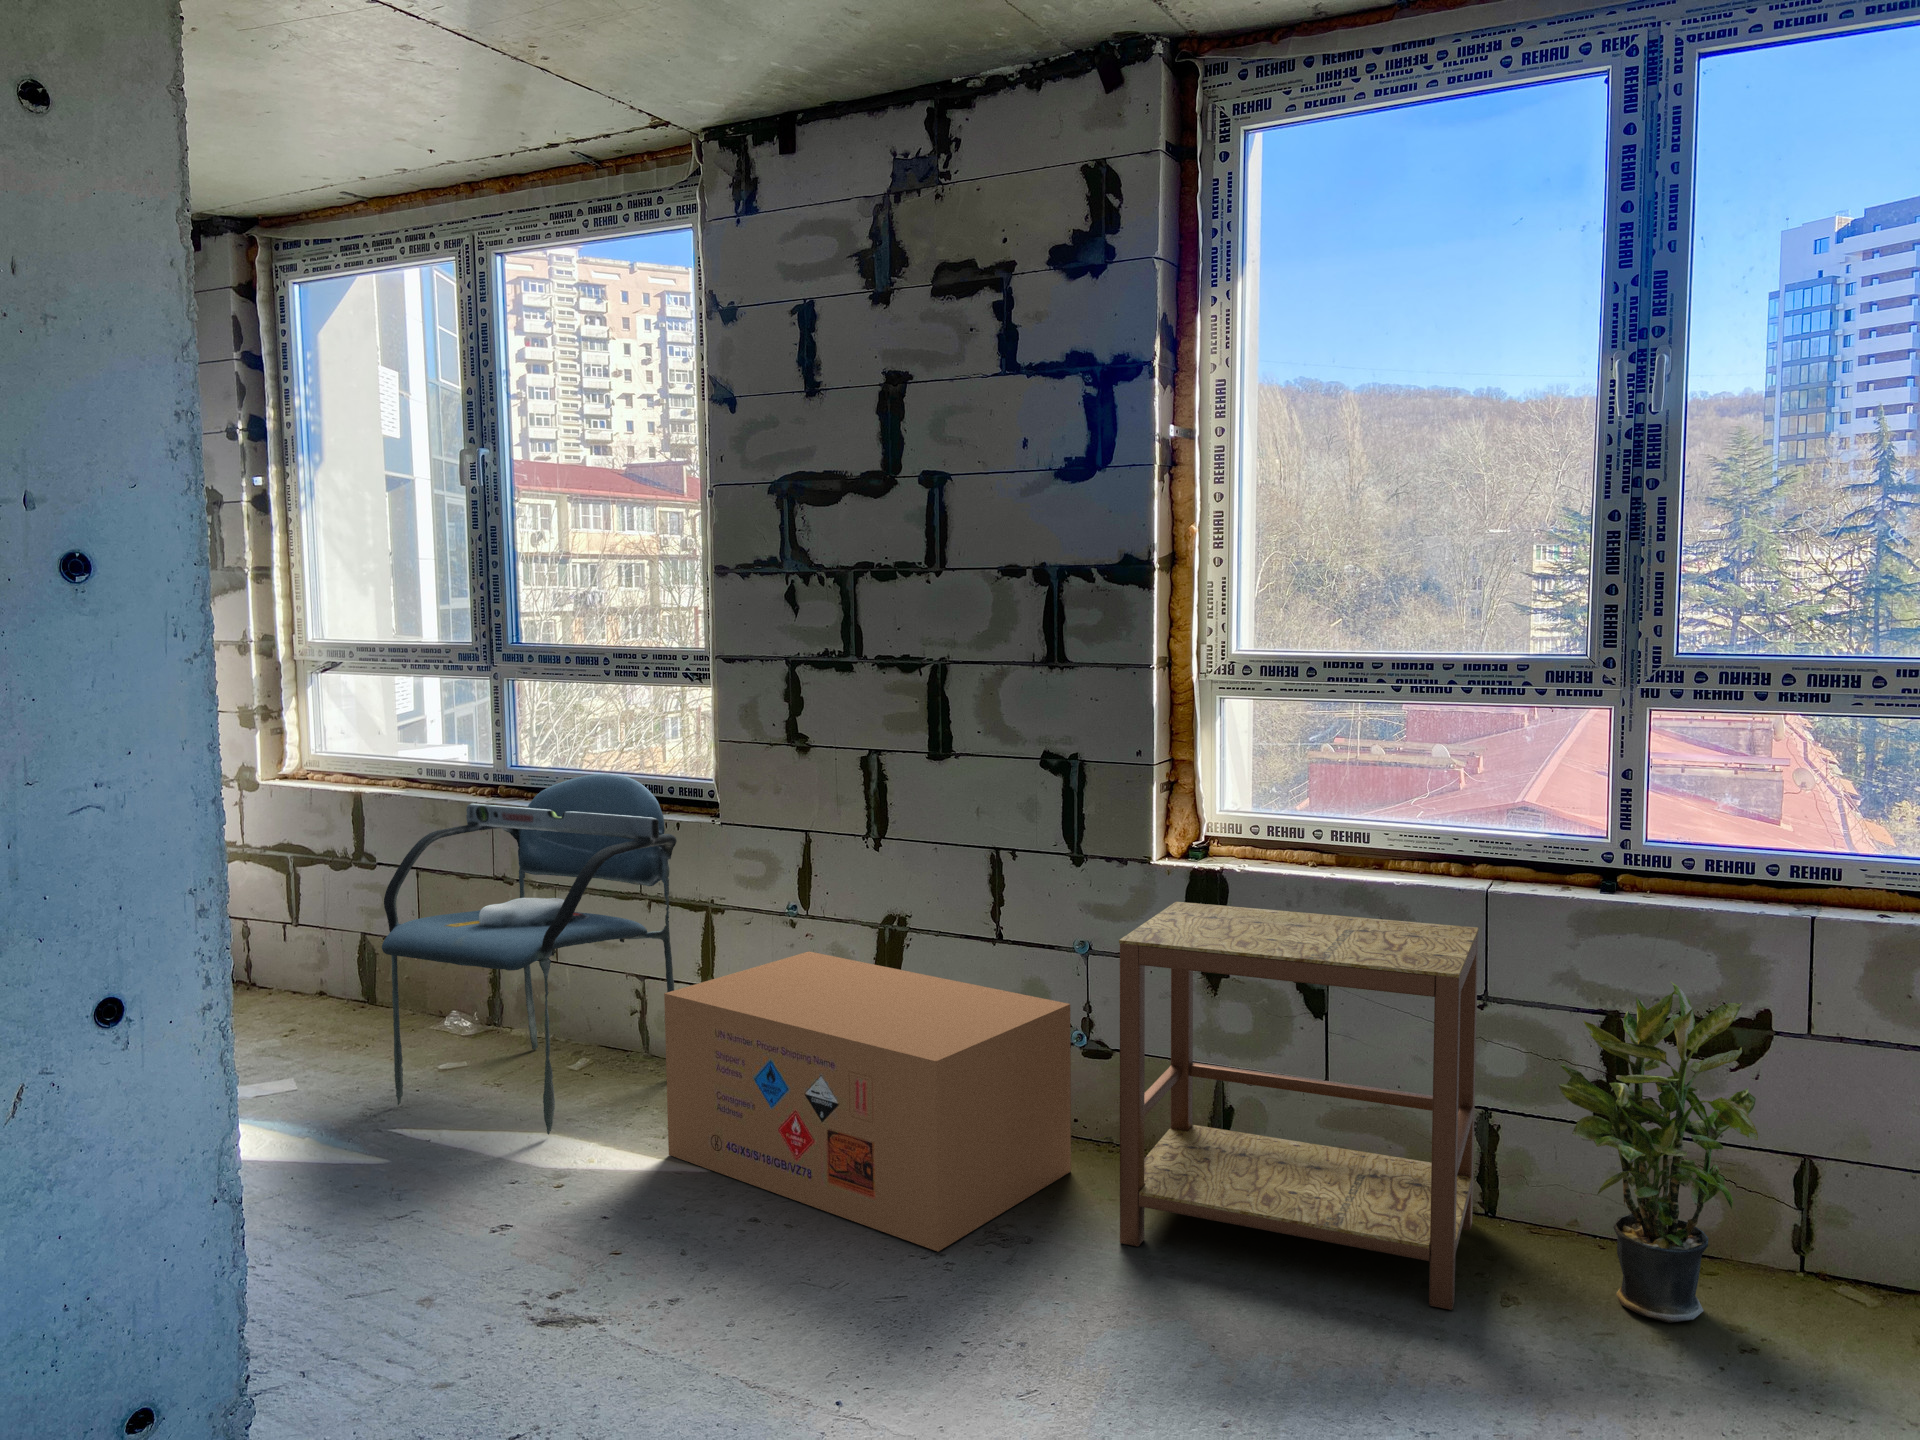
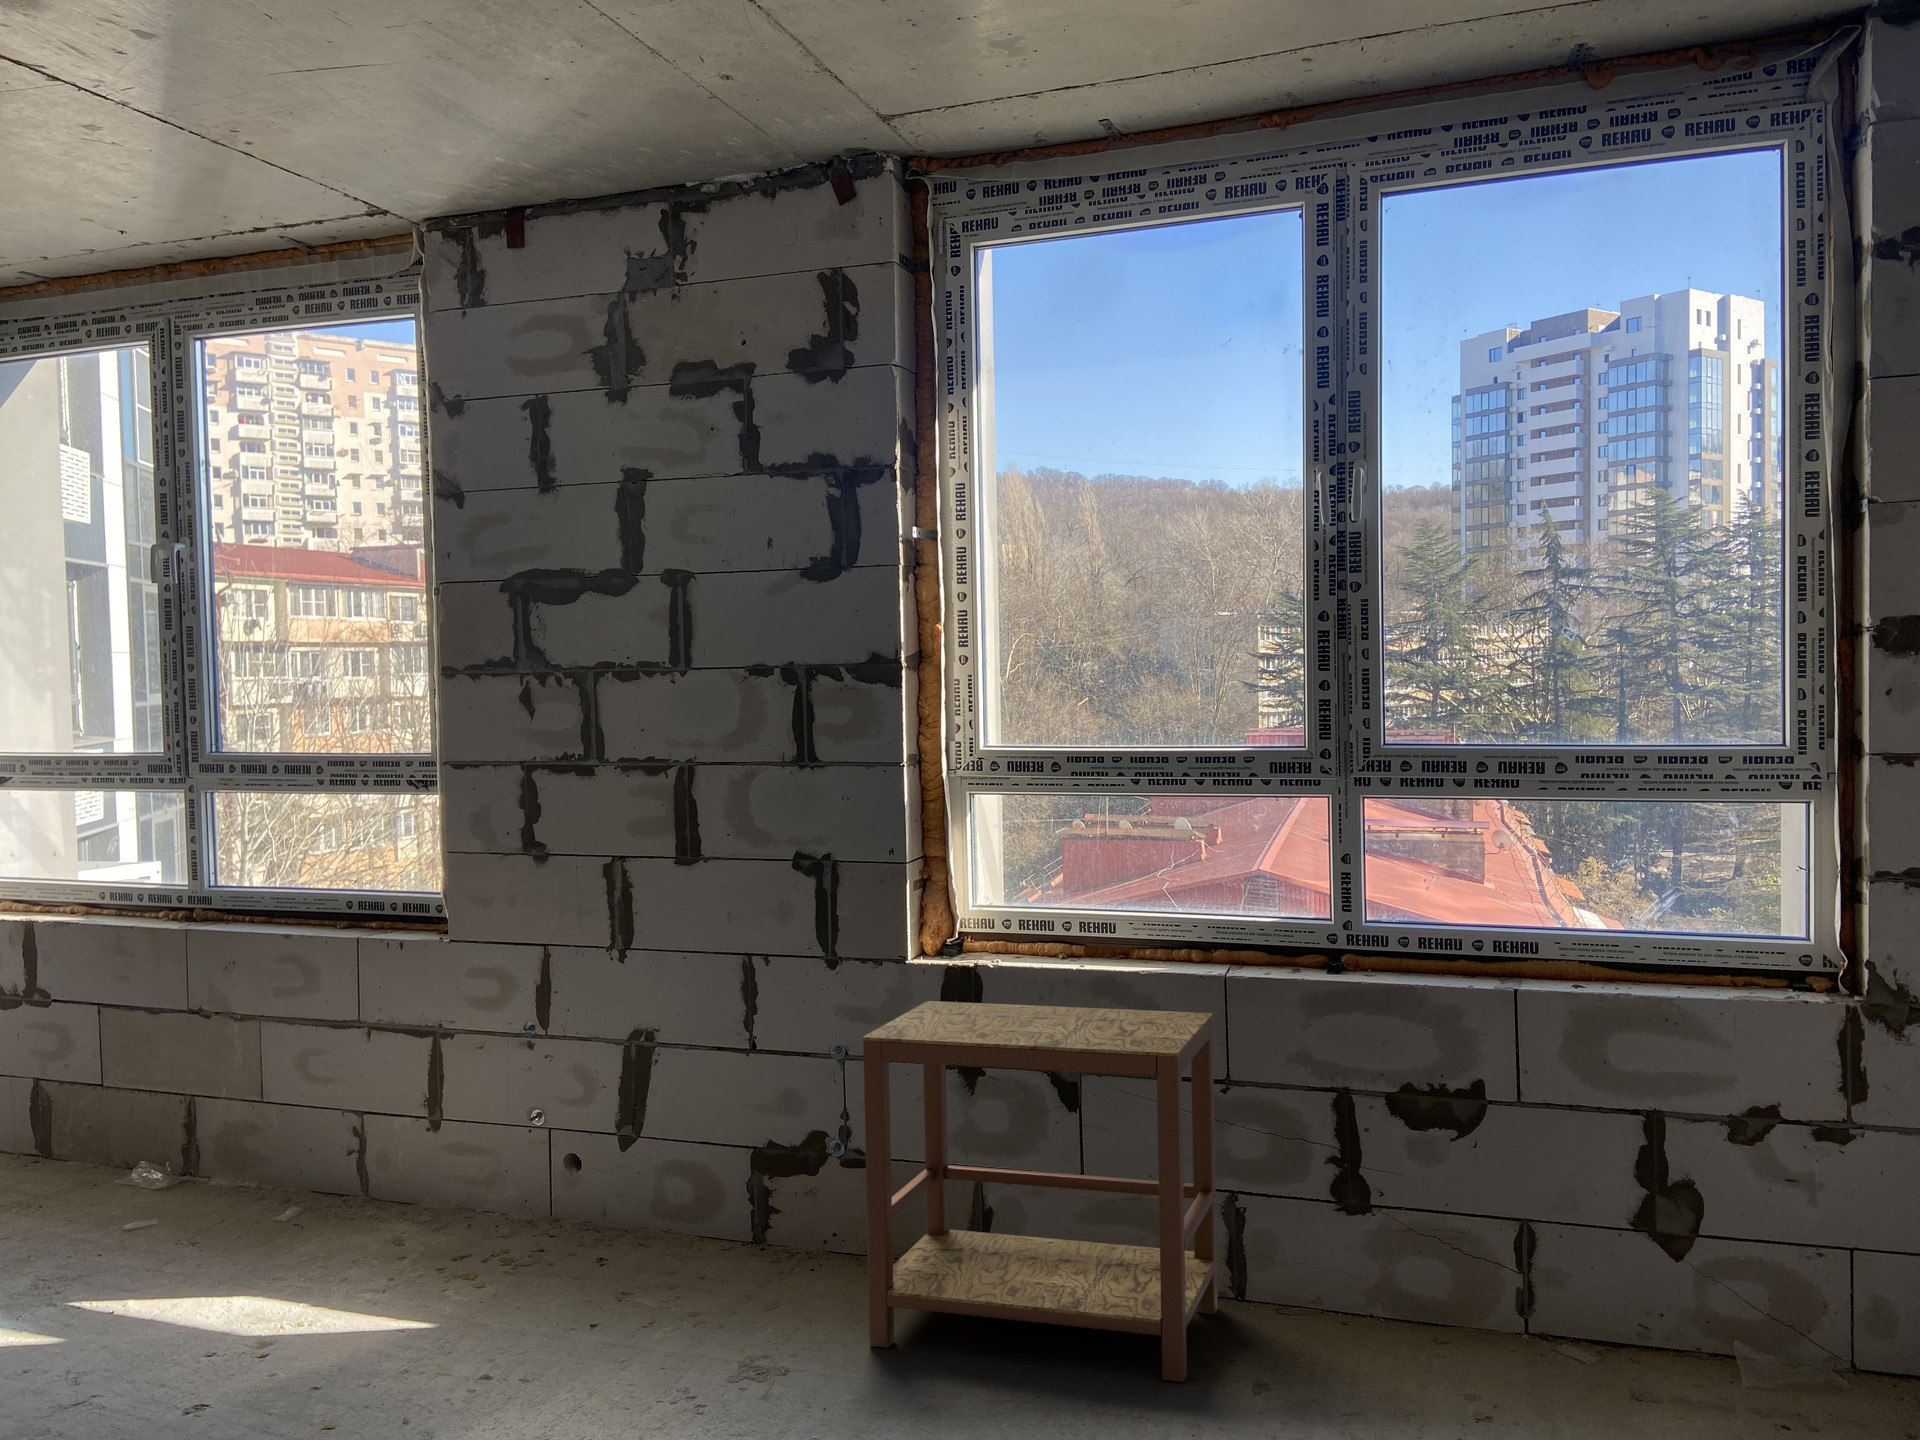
chair: present [382,774,677,1135] -> none [71,890,409,1283]
cardboard box: present [664,952,1071,1252] -> none [393,1073,827,1365]
potted plant: present [1558,982,1758,1323] -> none [1277,1053,1450,1379]

